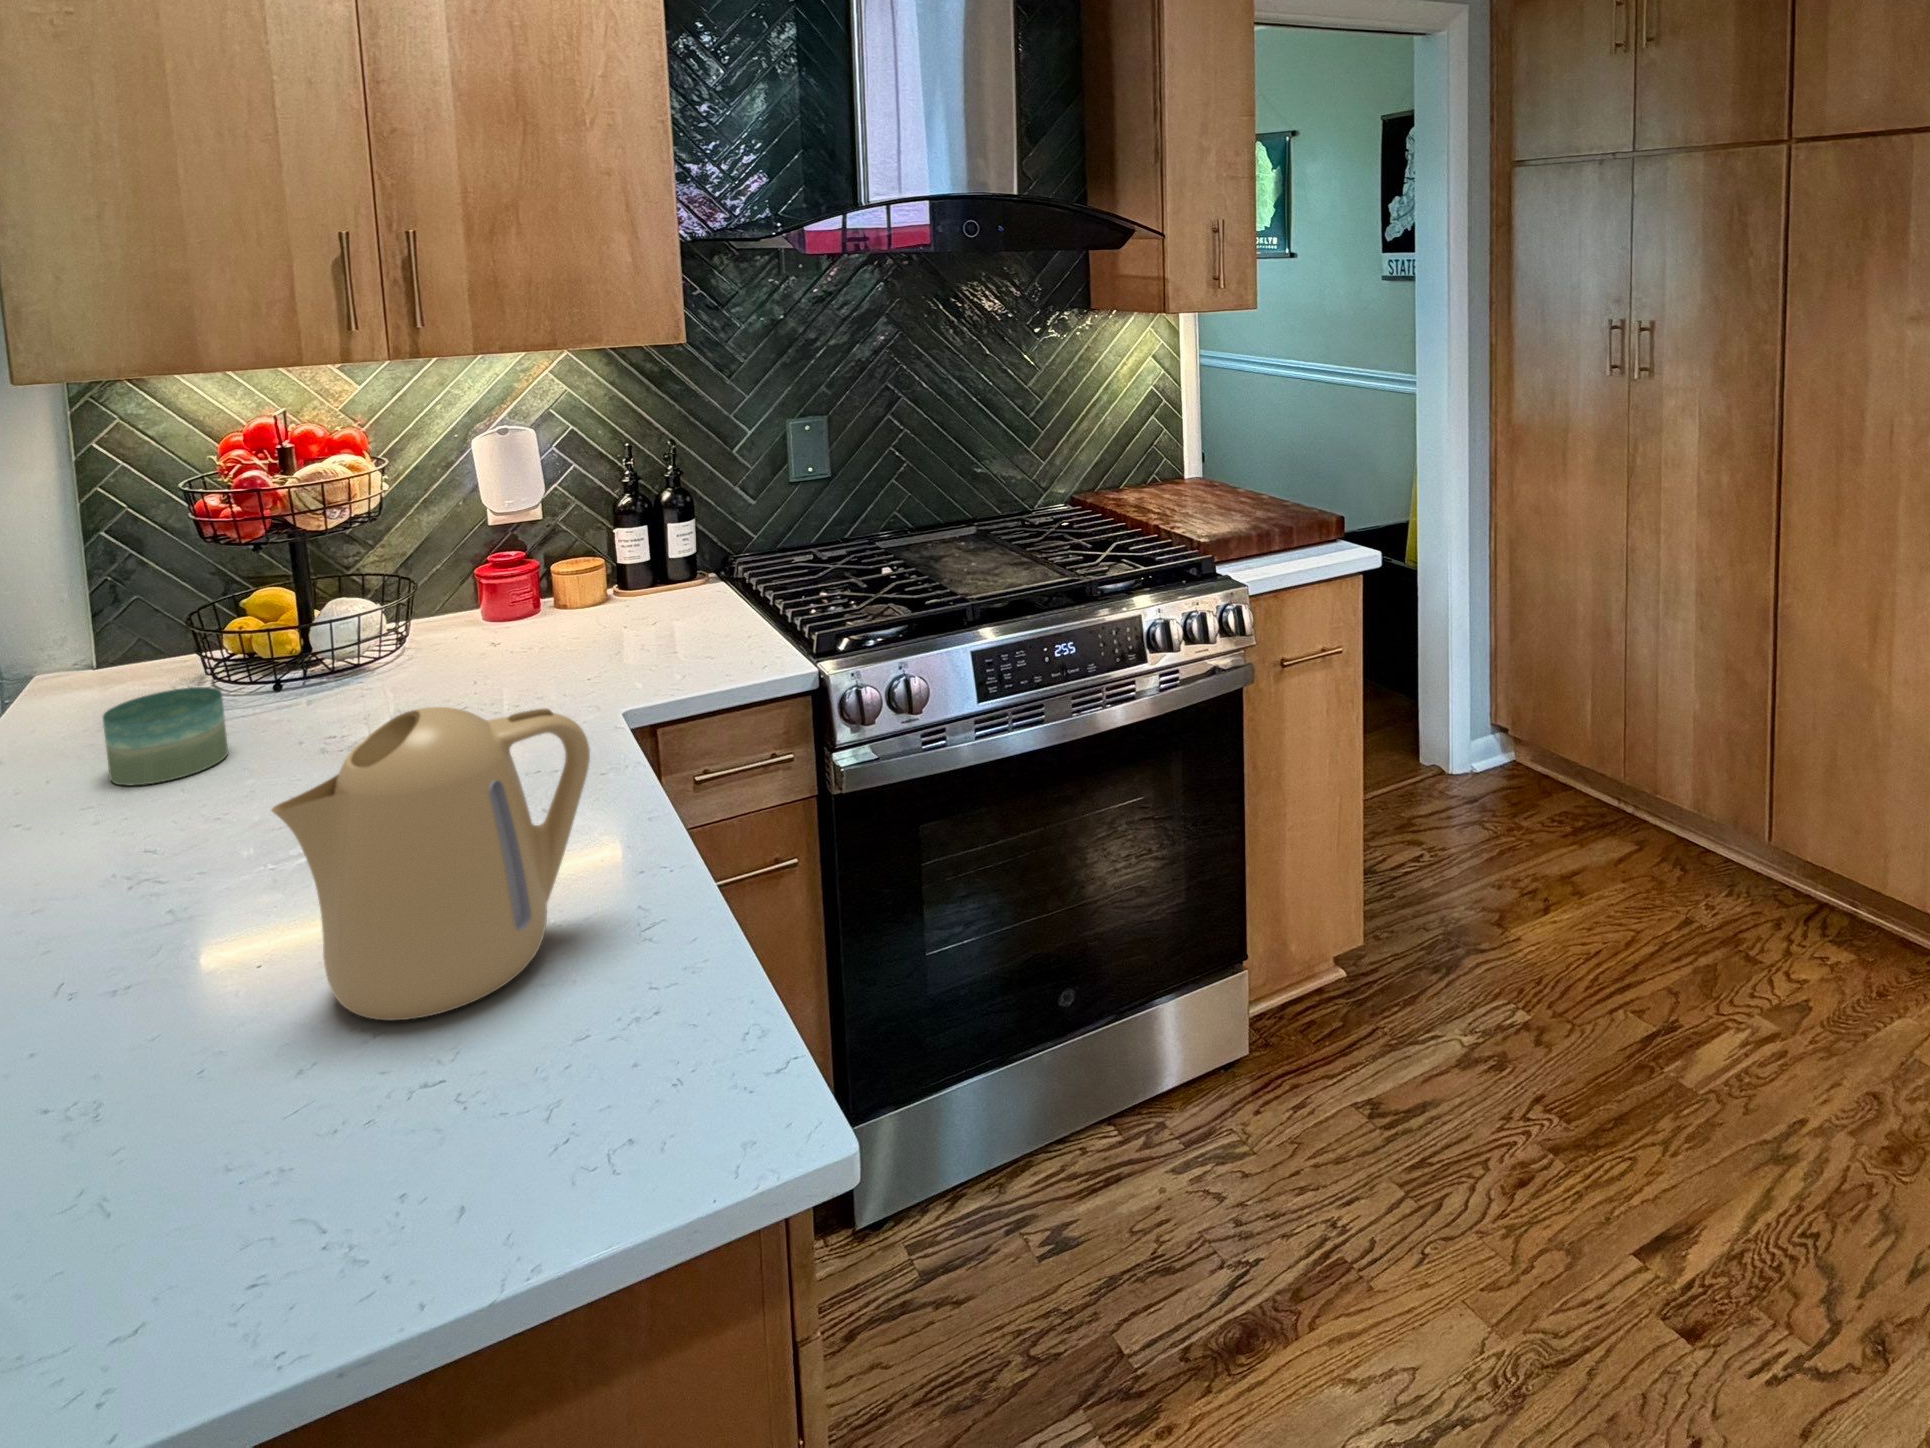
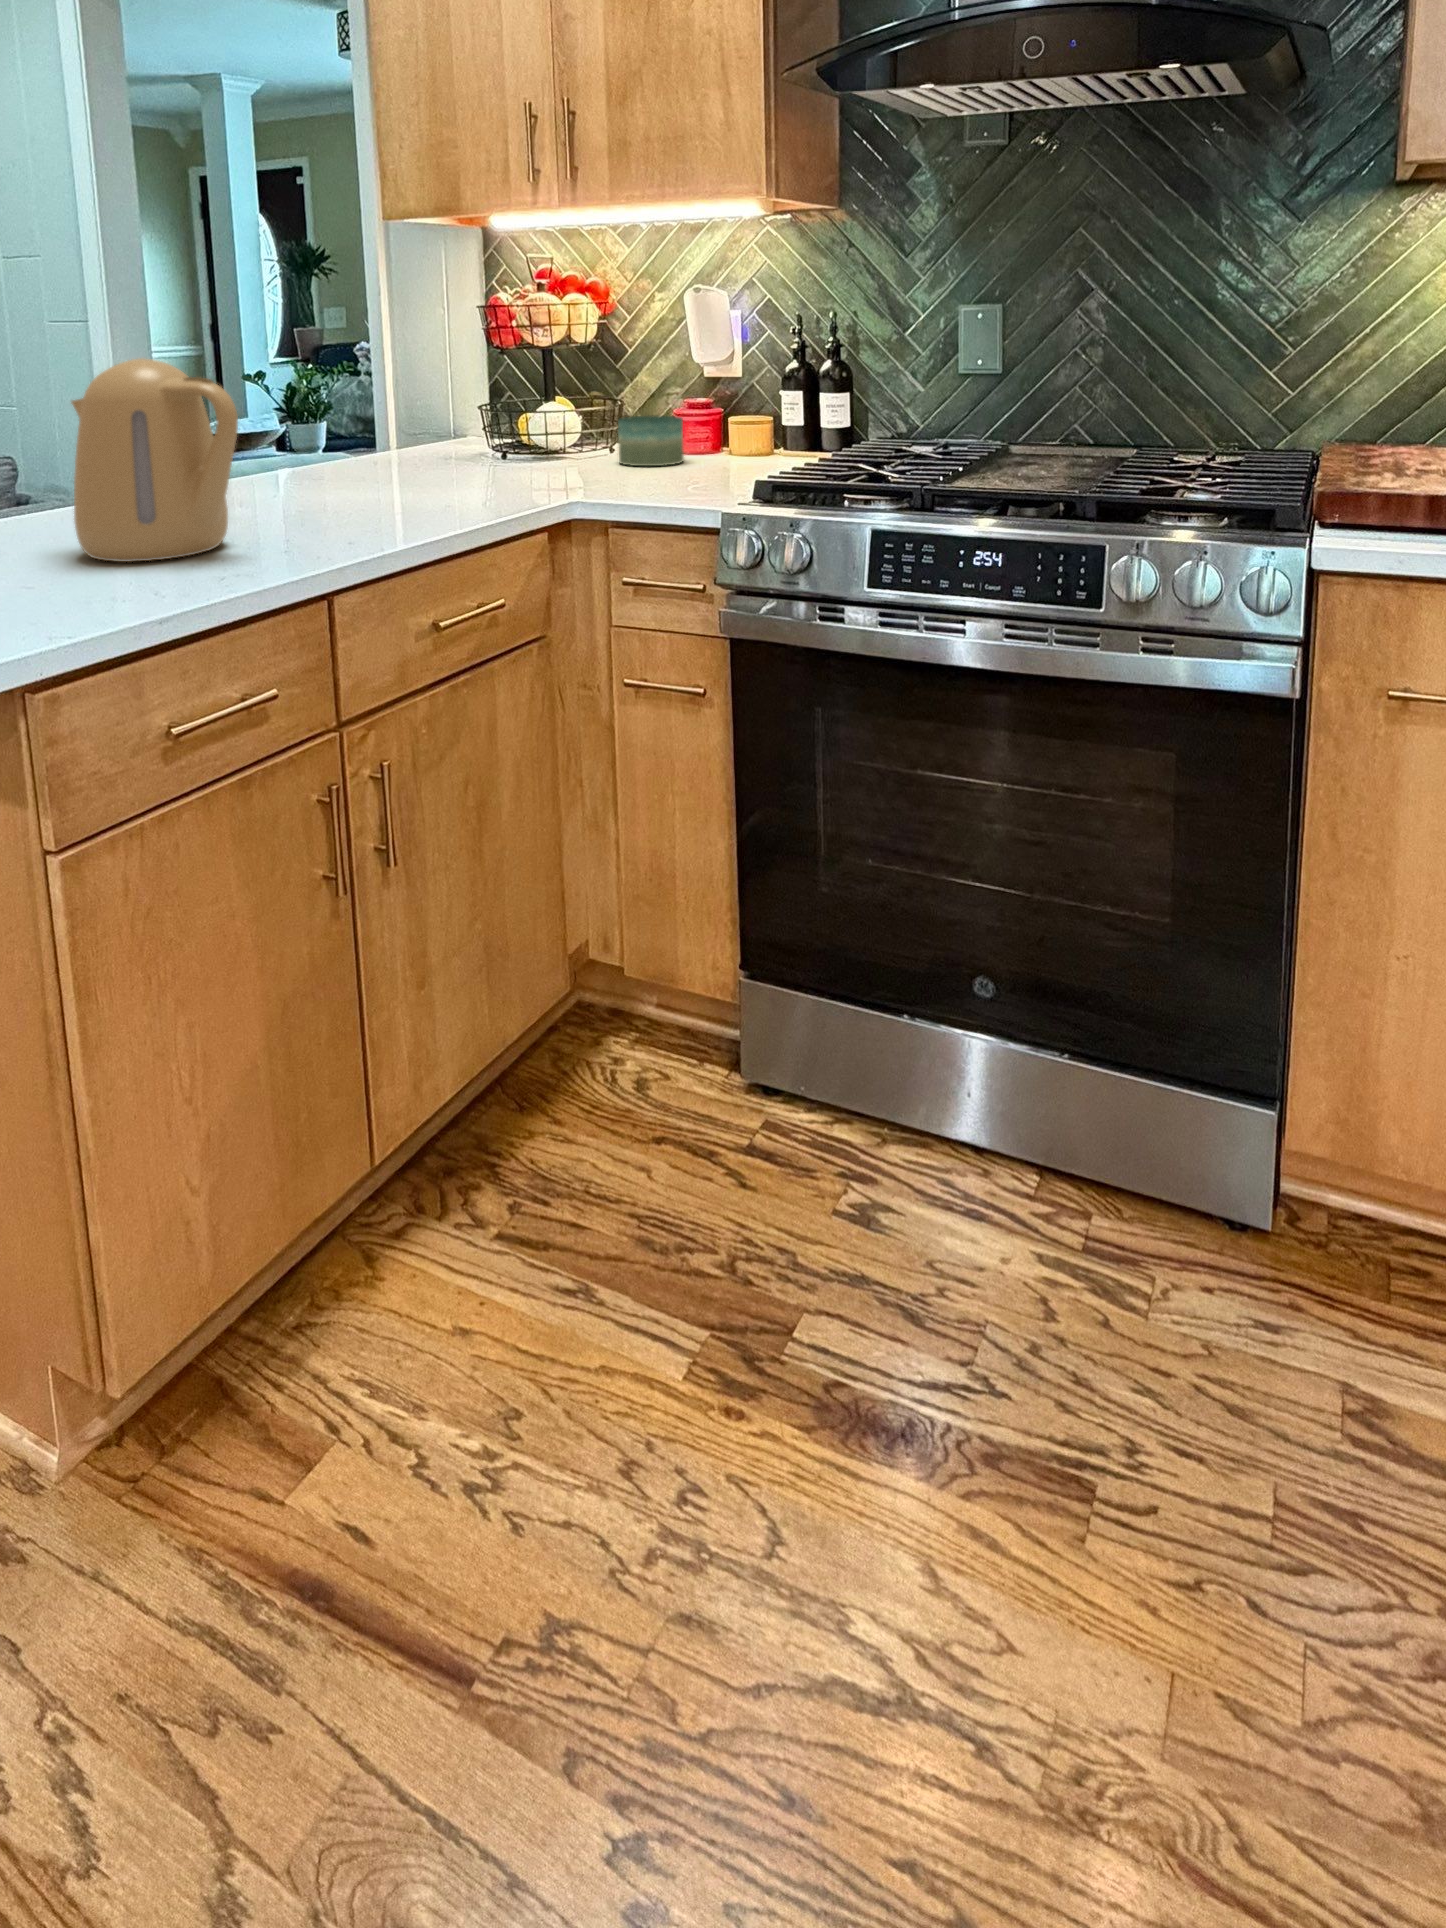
candle: present [103,687,228,785] -> present [618,416,684,466]

